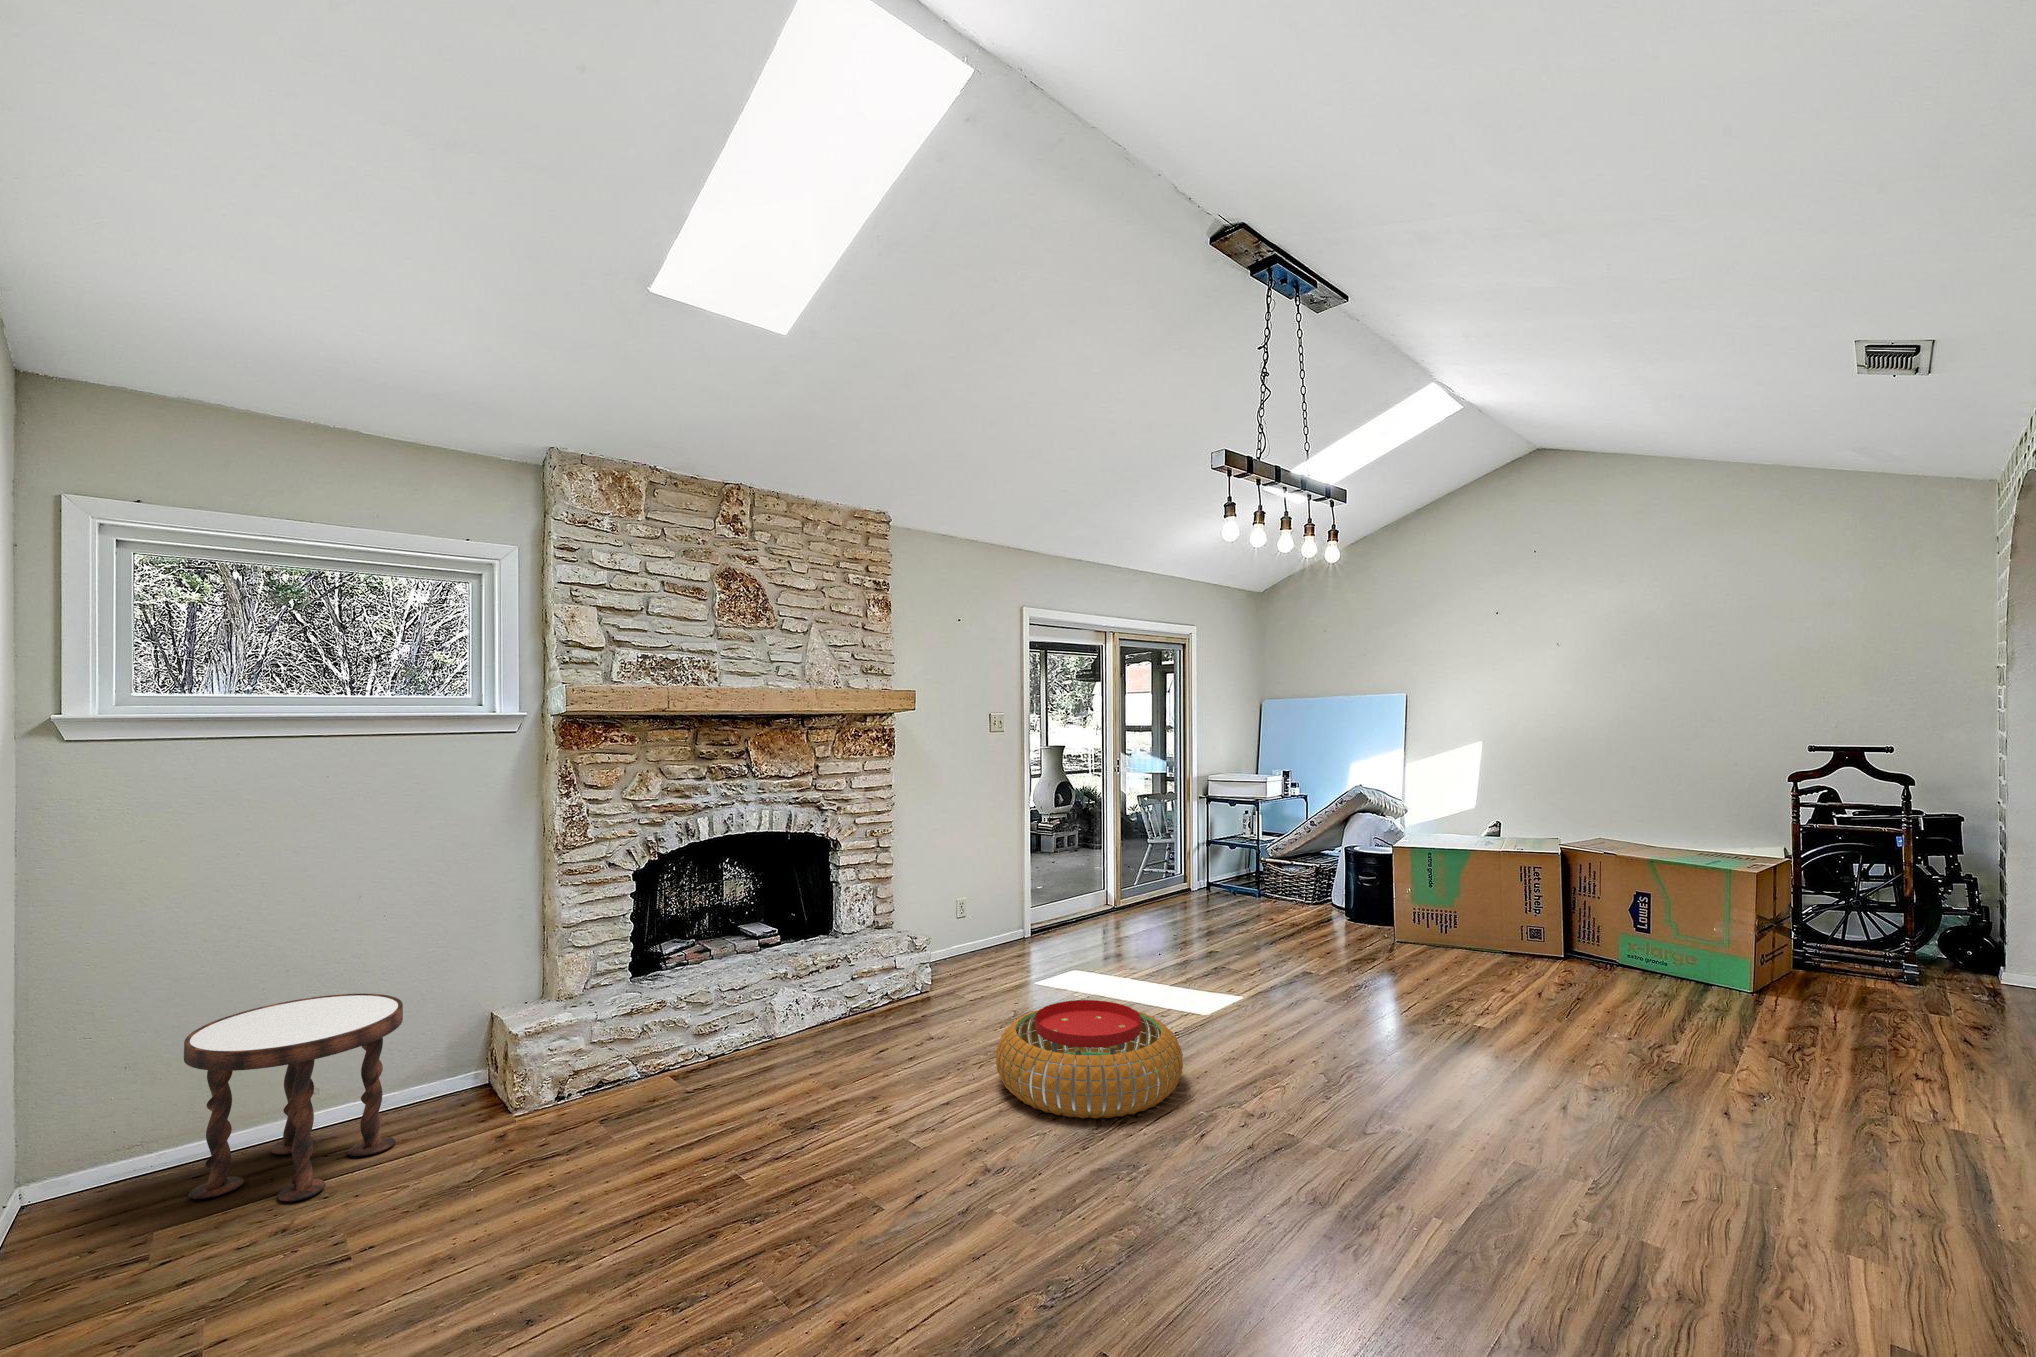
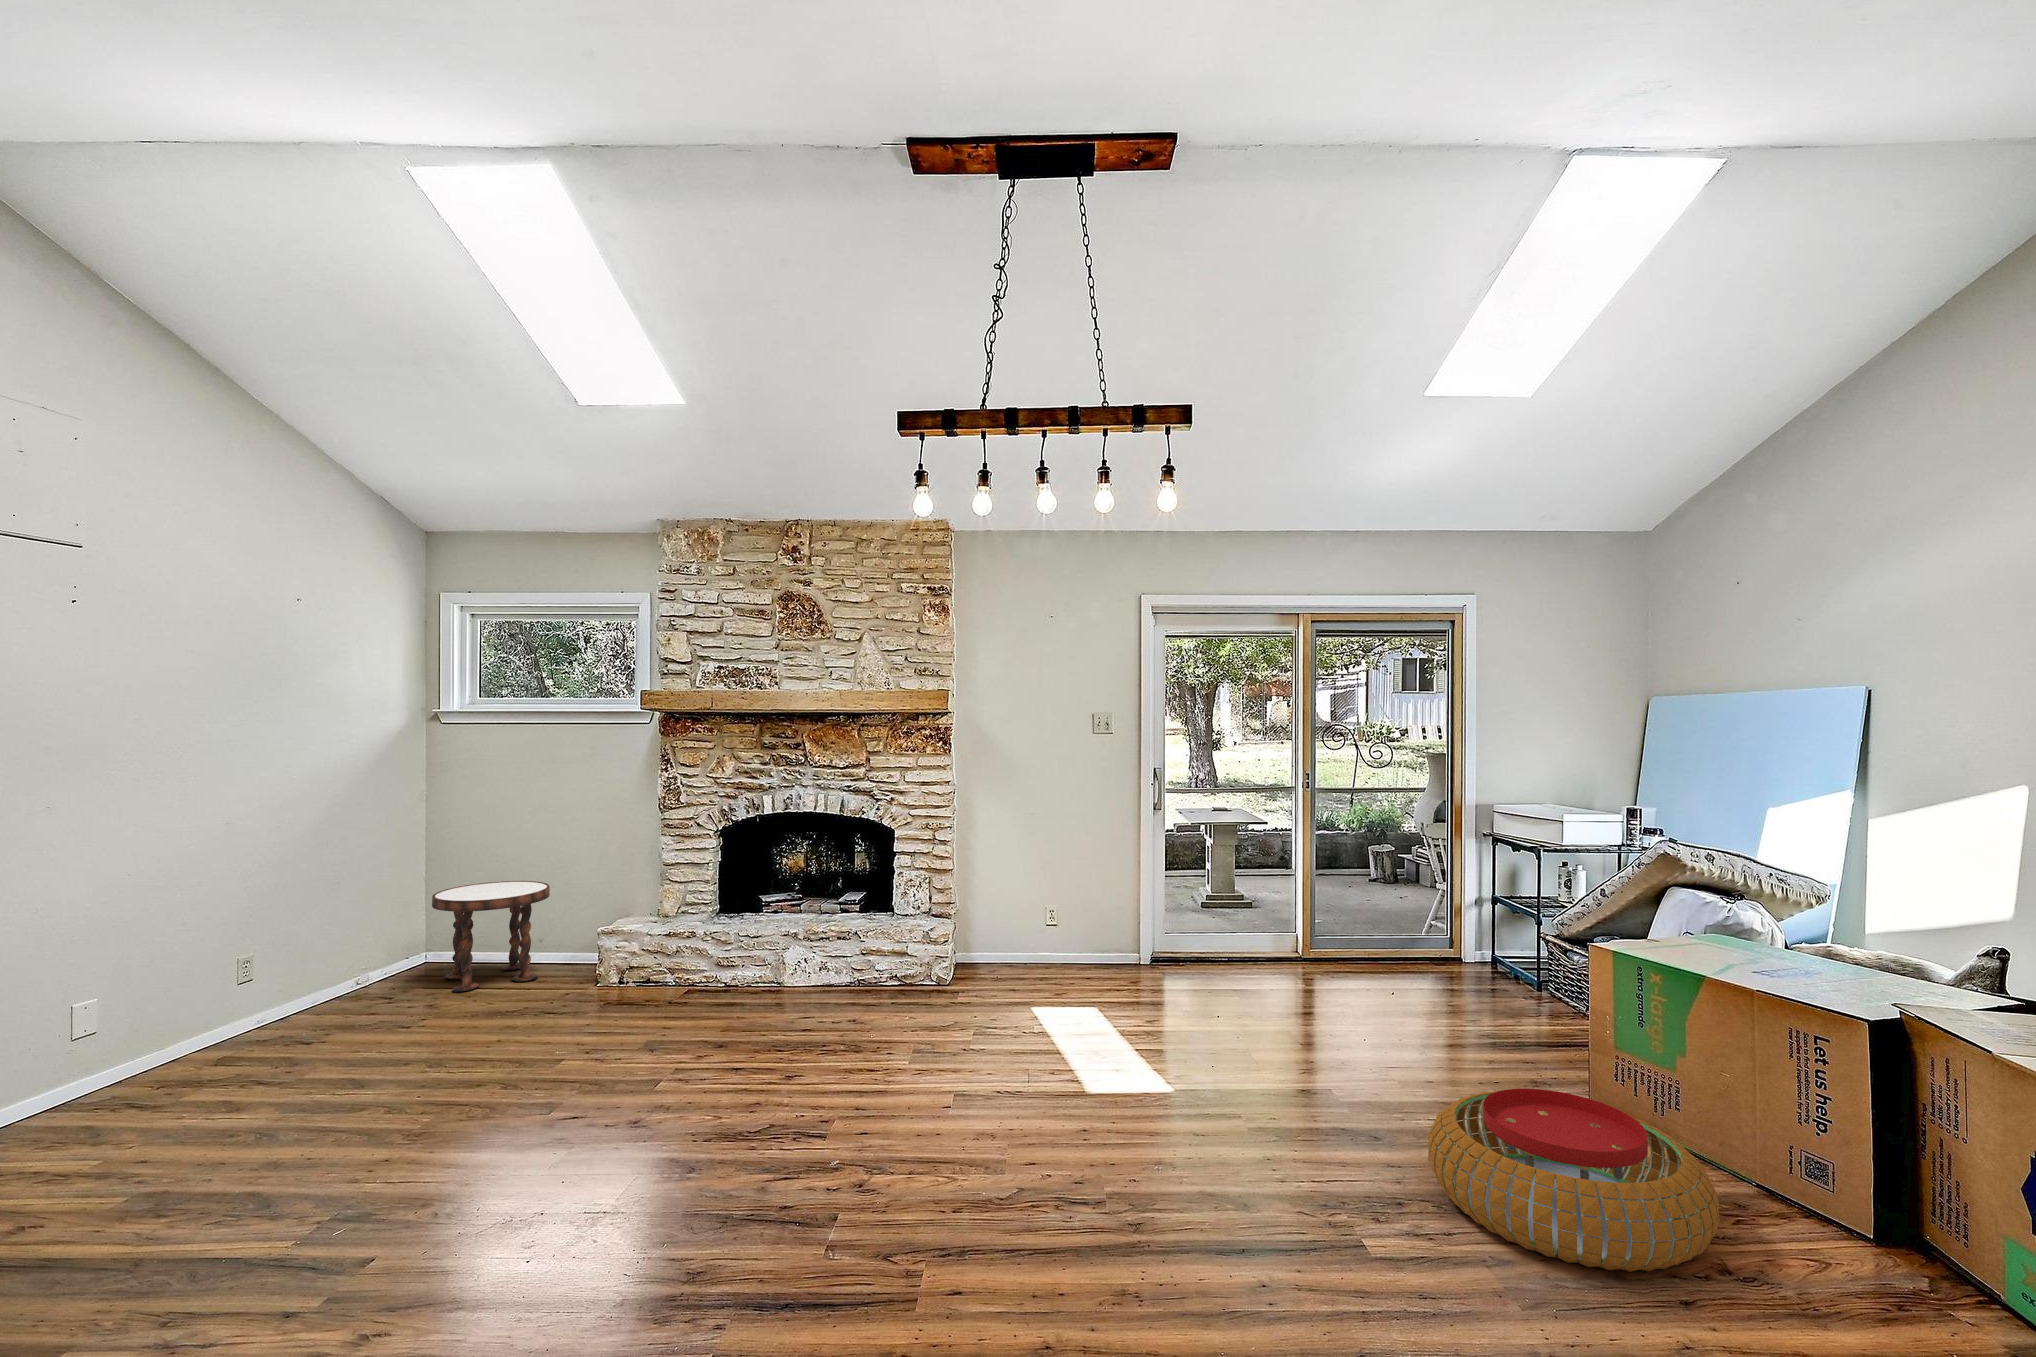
pouf: present [996,1000,1183,1119] -> present [1428,1089,1720,1272]

